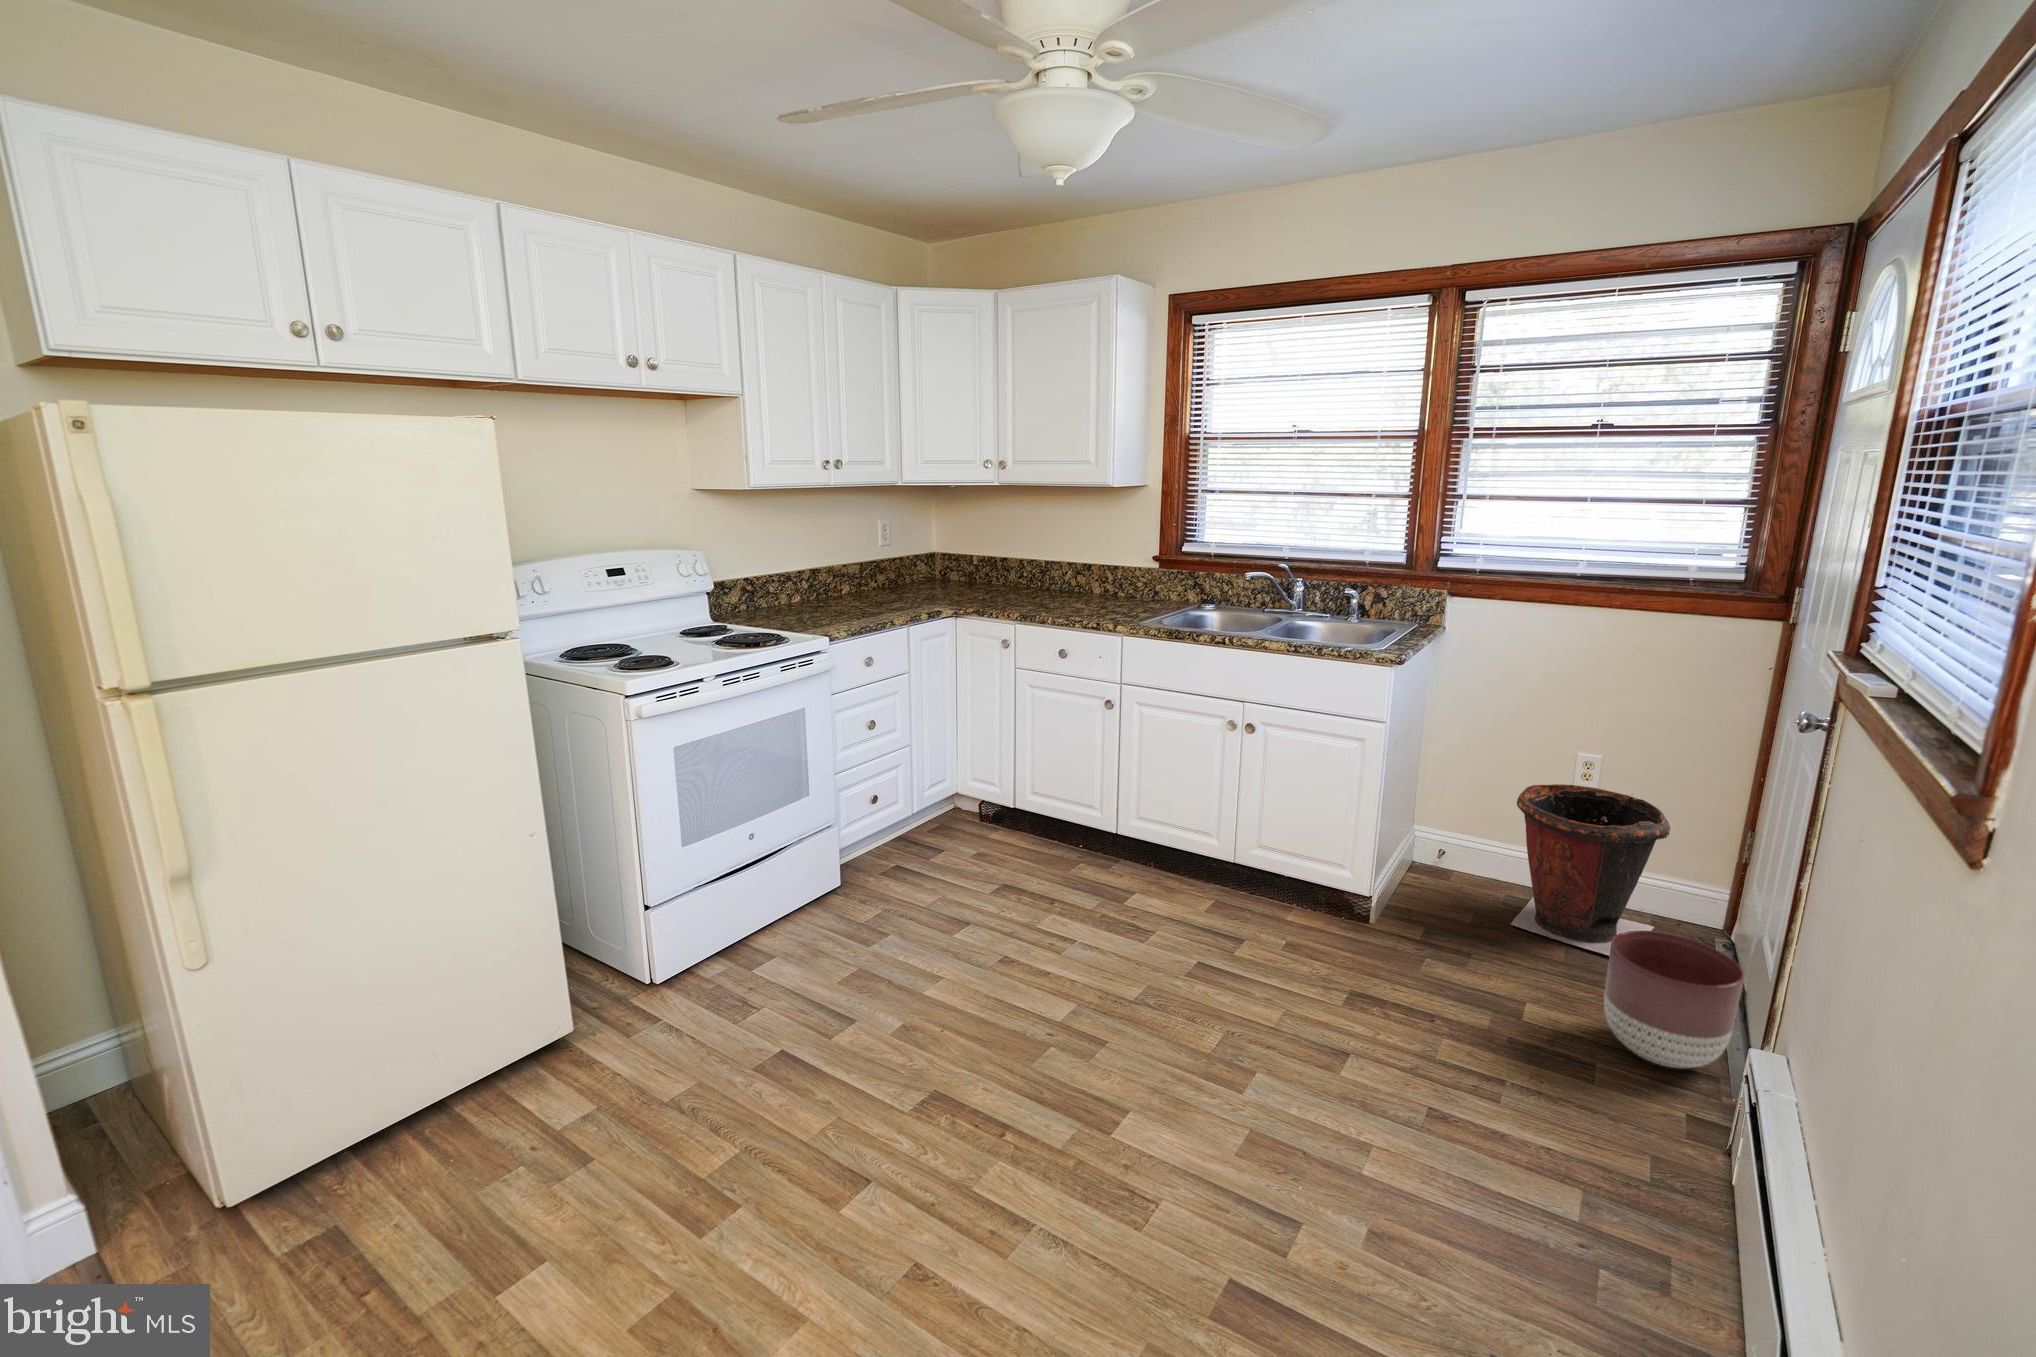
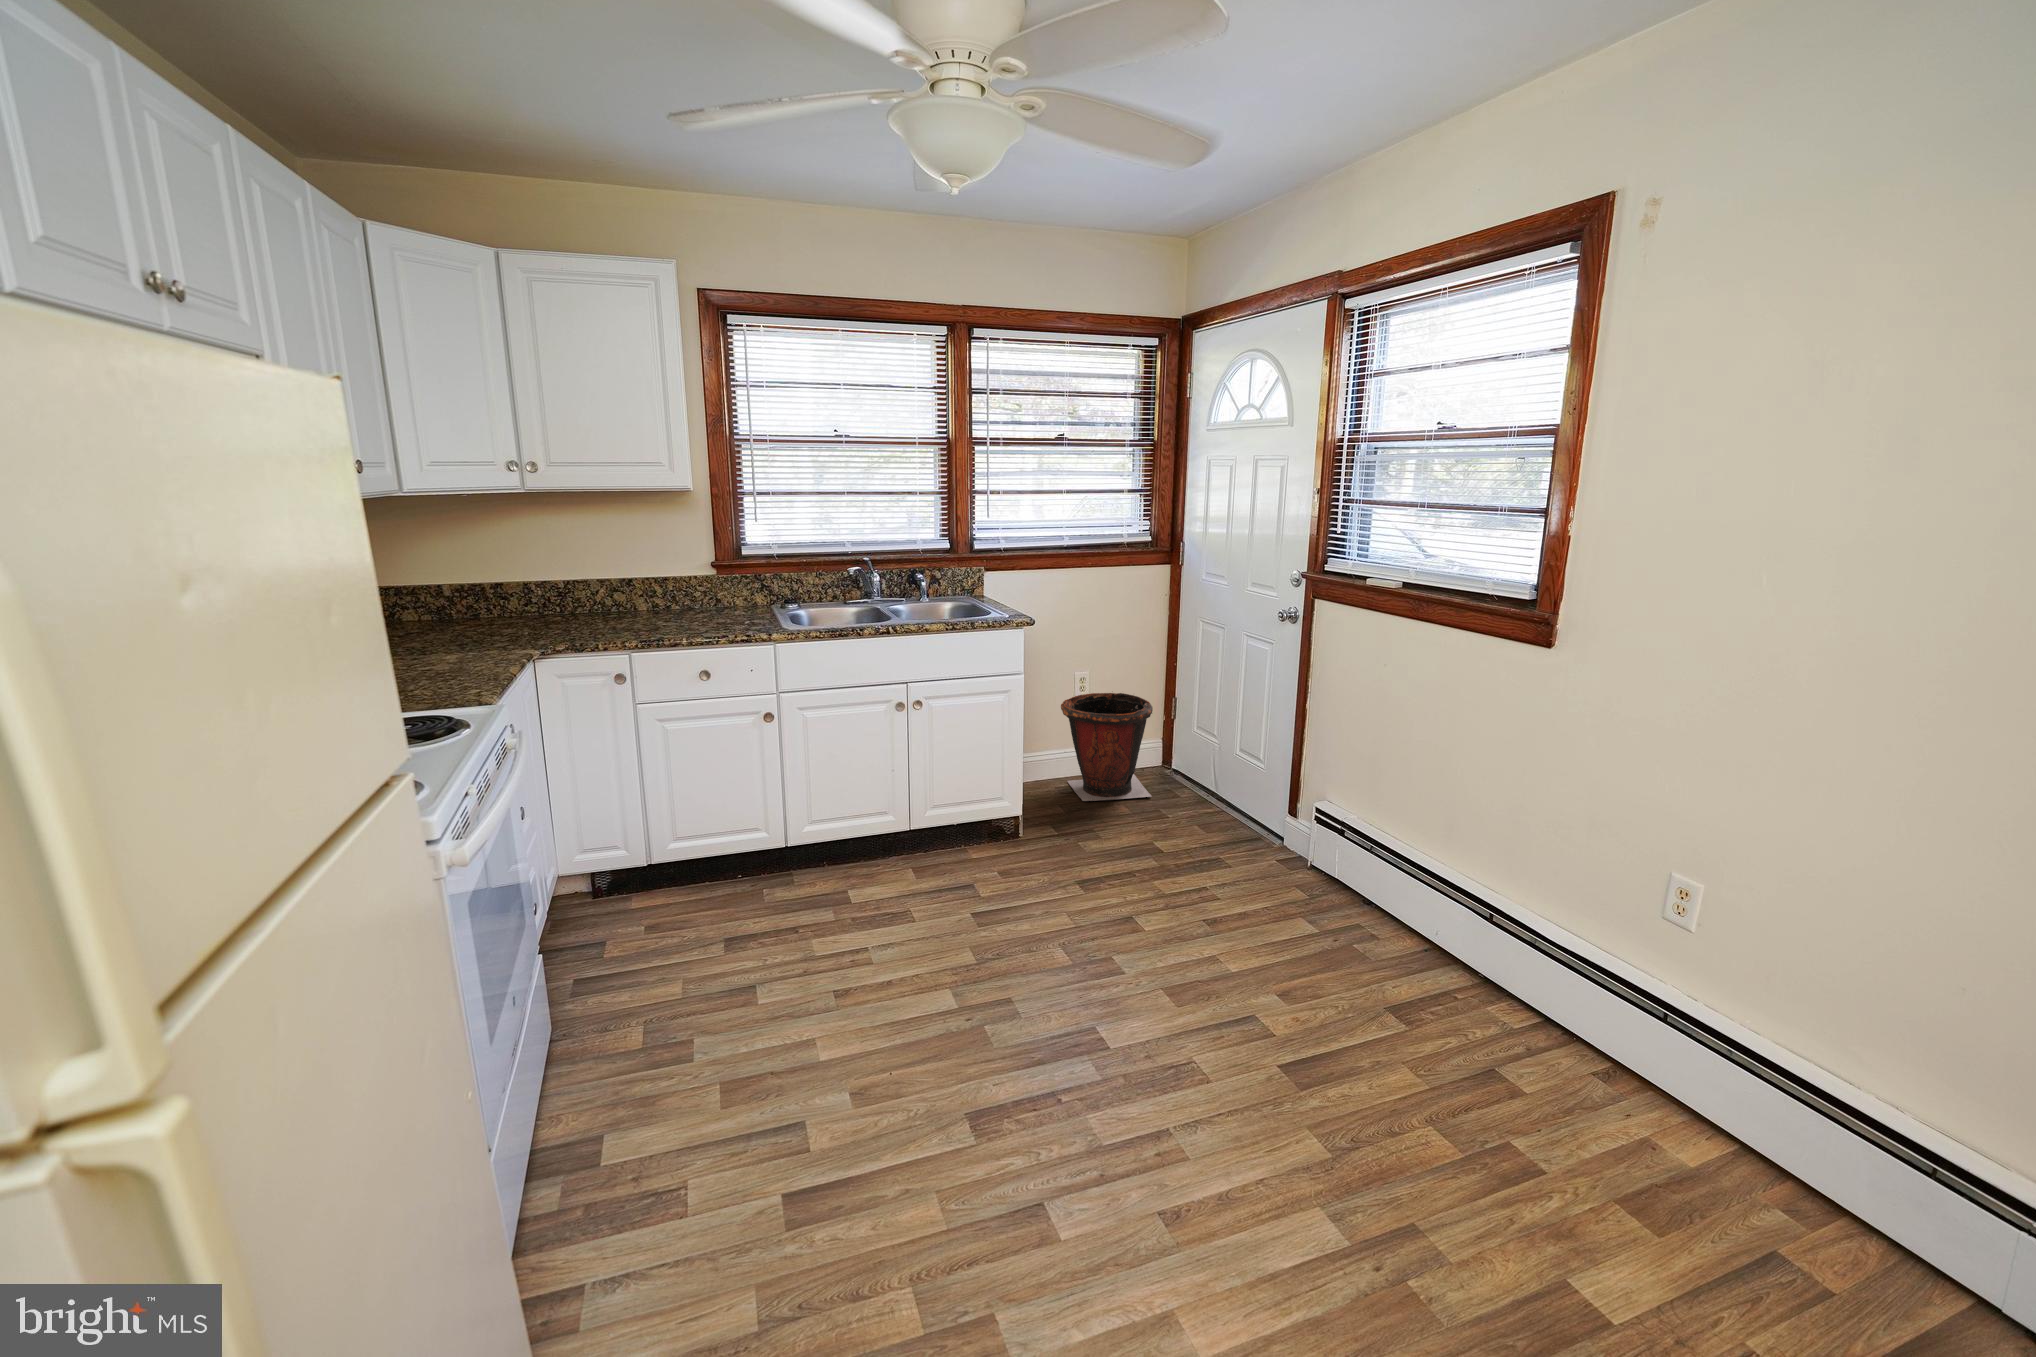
planter: present [1604,931,1744,1068] -> none [1193,762,1262,840]

